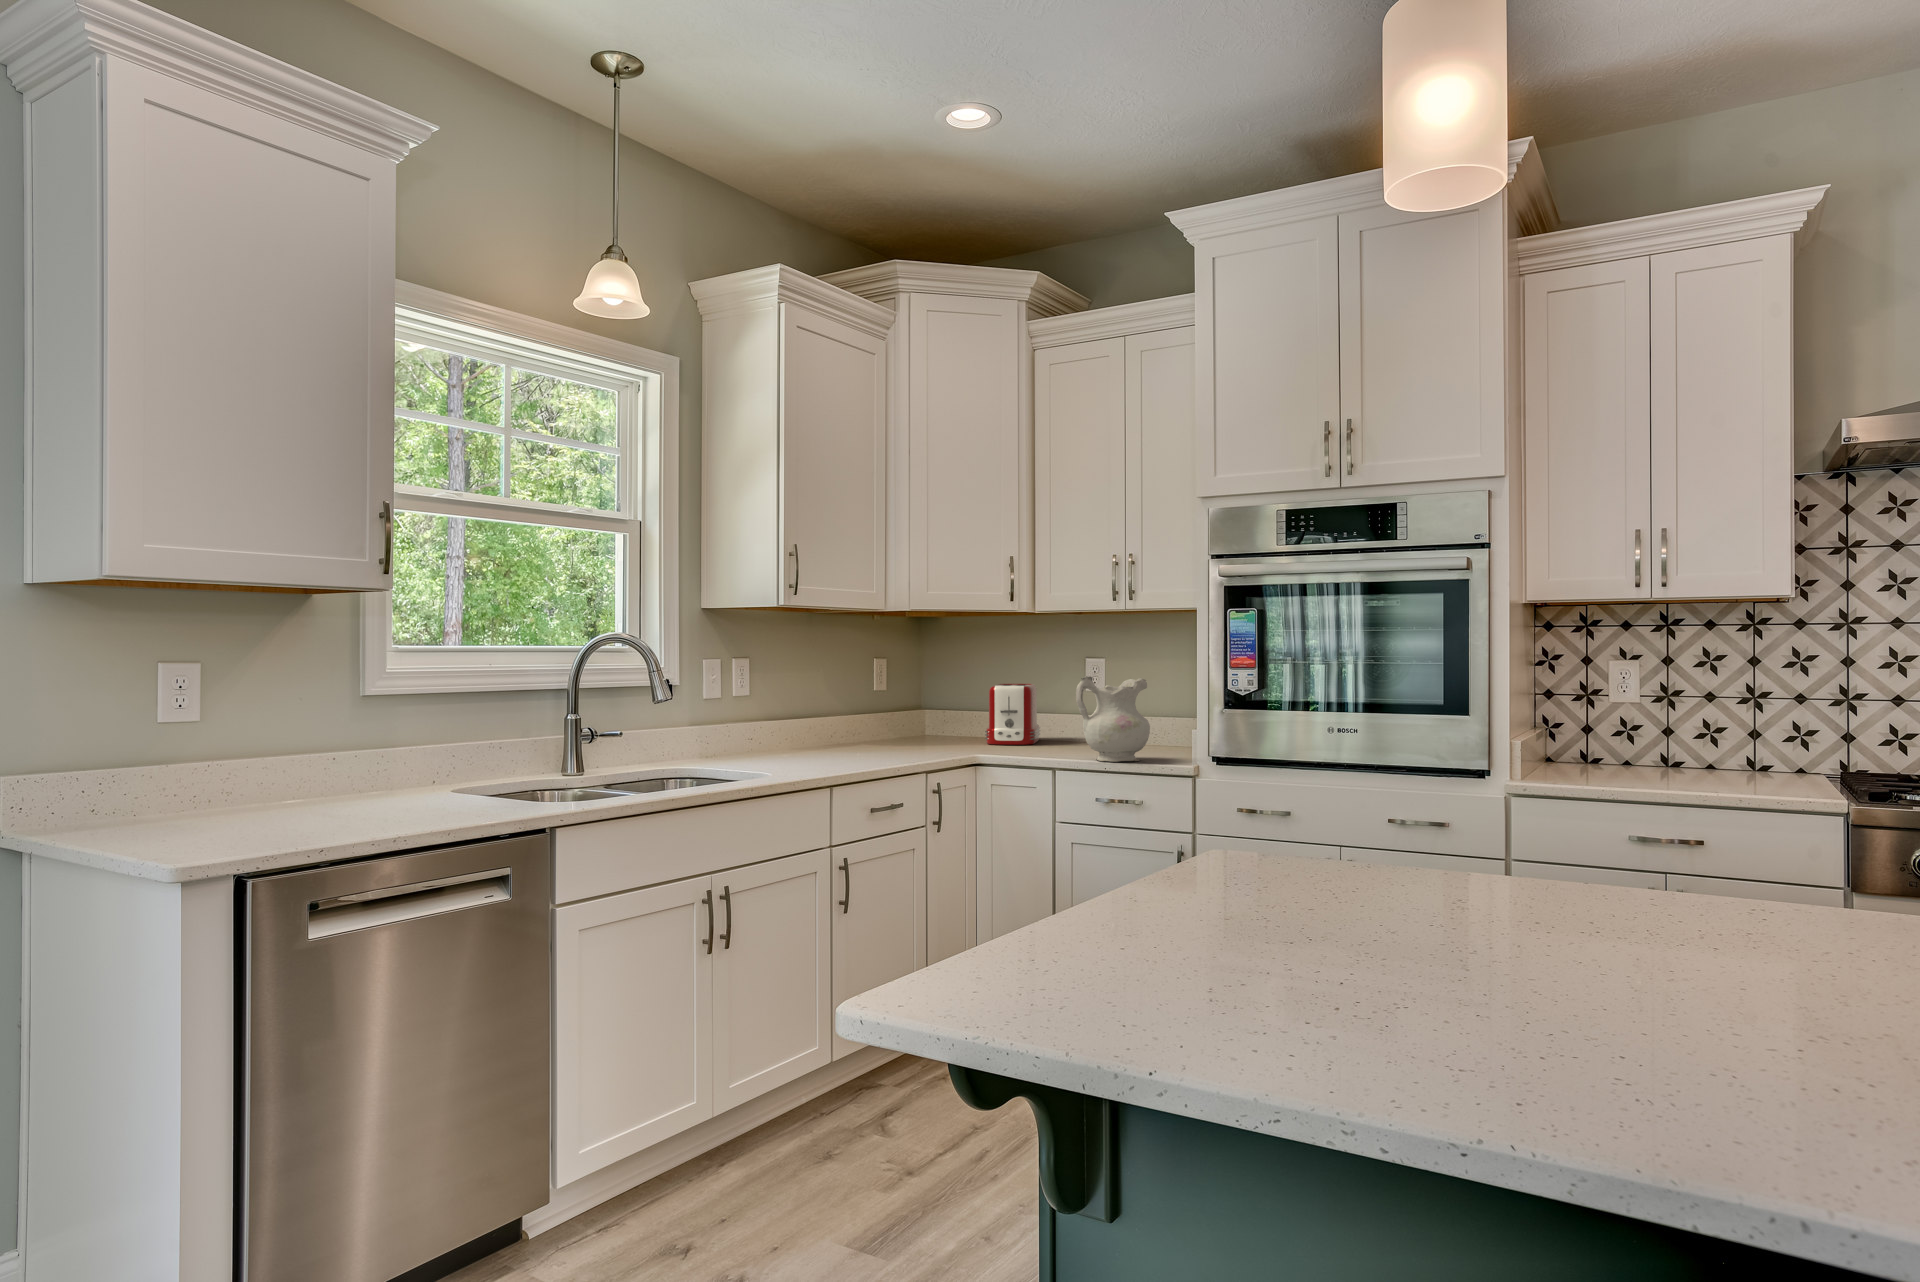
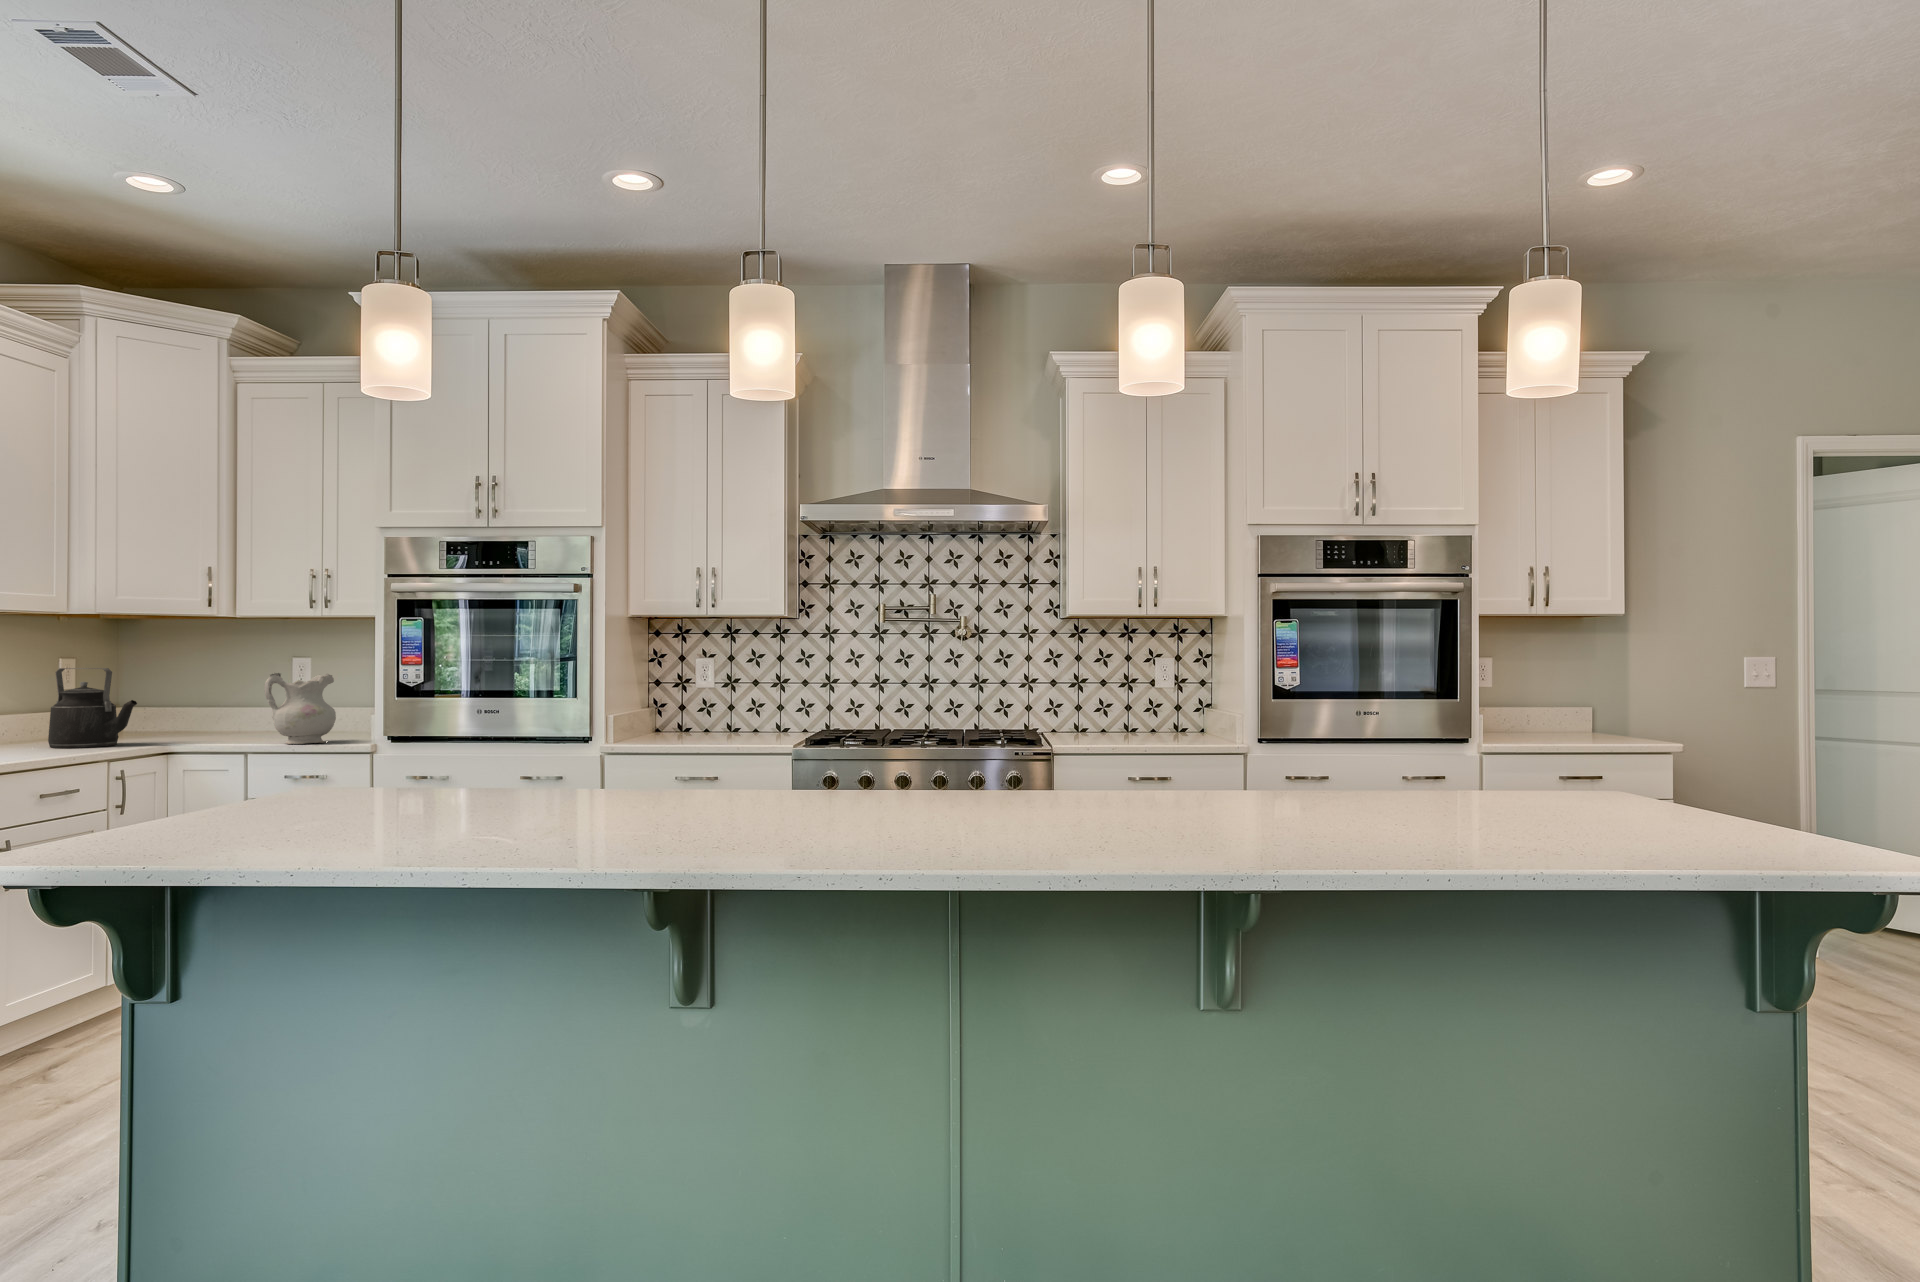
kettle: none [870,668,950,755] -> present [48,668,137,748]
toaster: present [985,684,1040,745] -> none [185,682,248,736]

